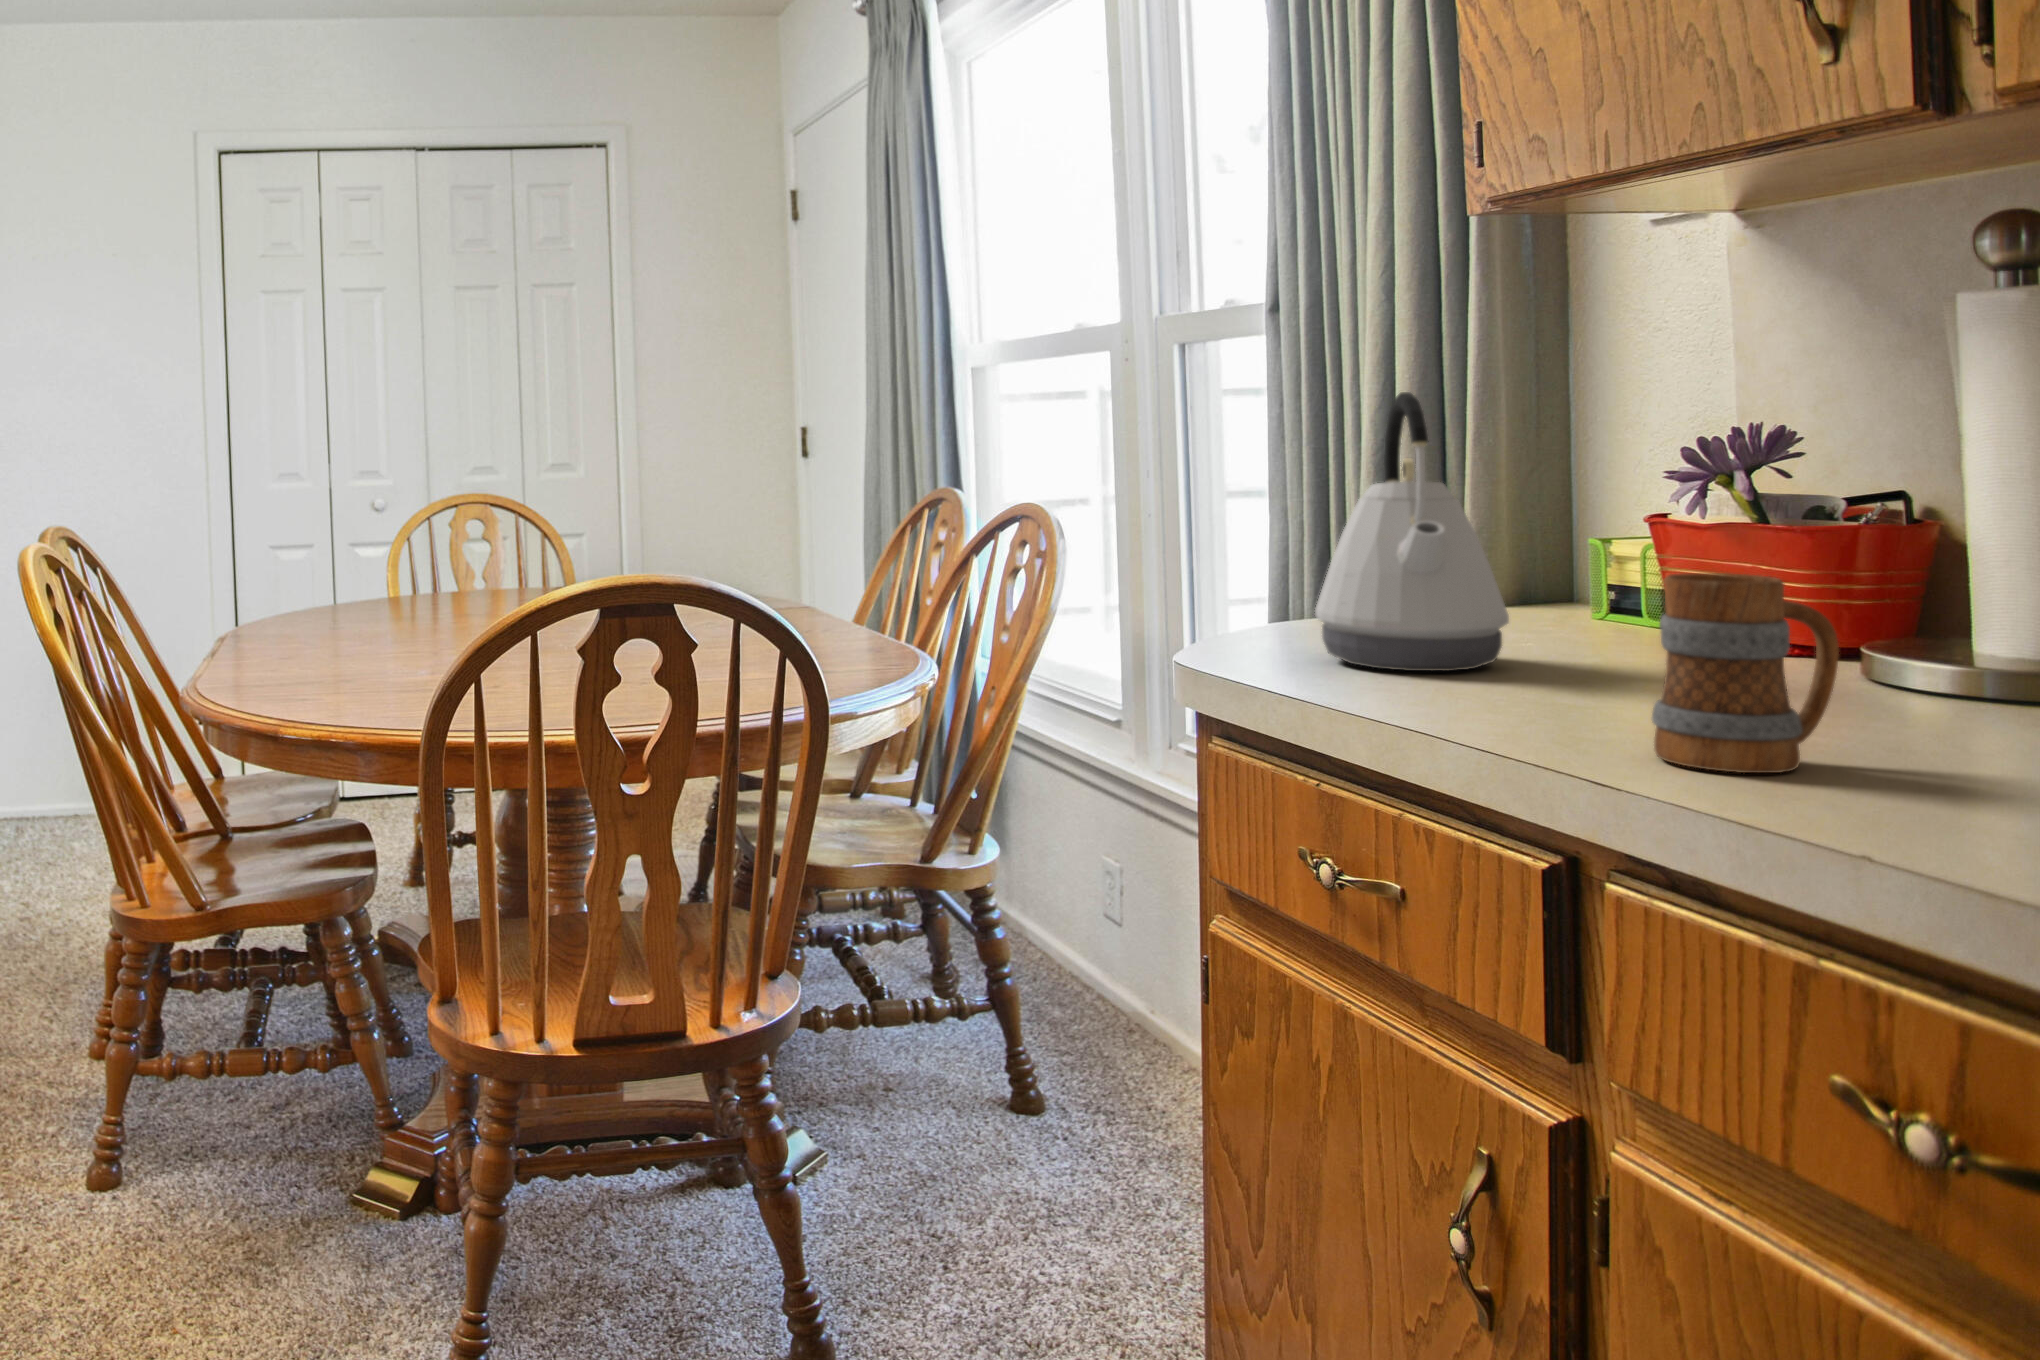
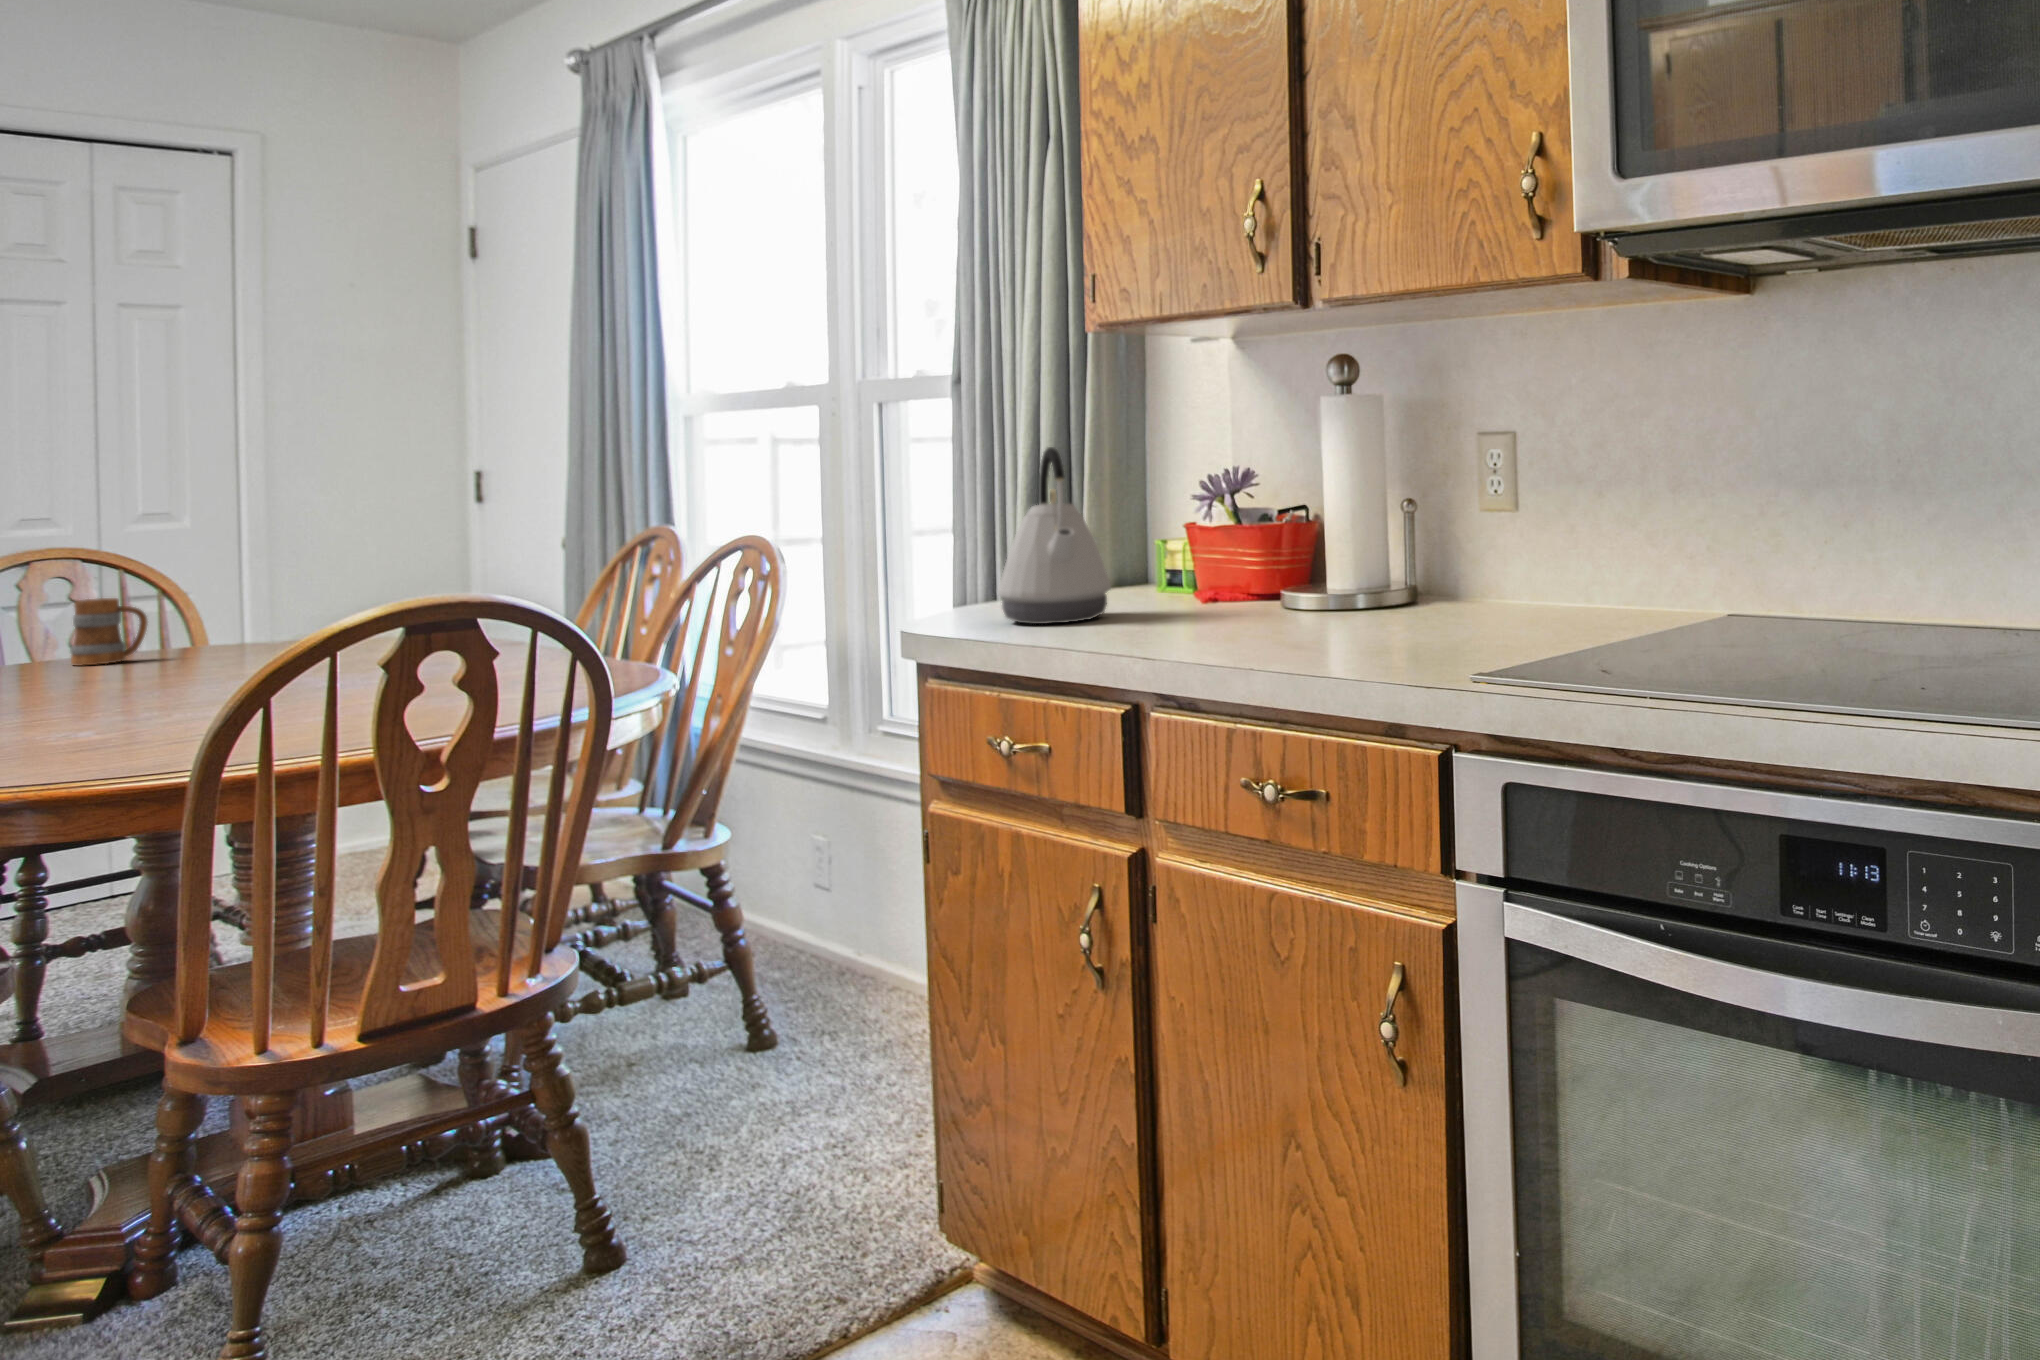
mug: present [1652,573,1839,773] -> present [70,598,147,666]

